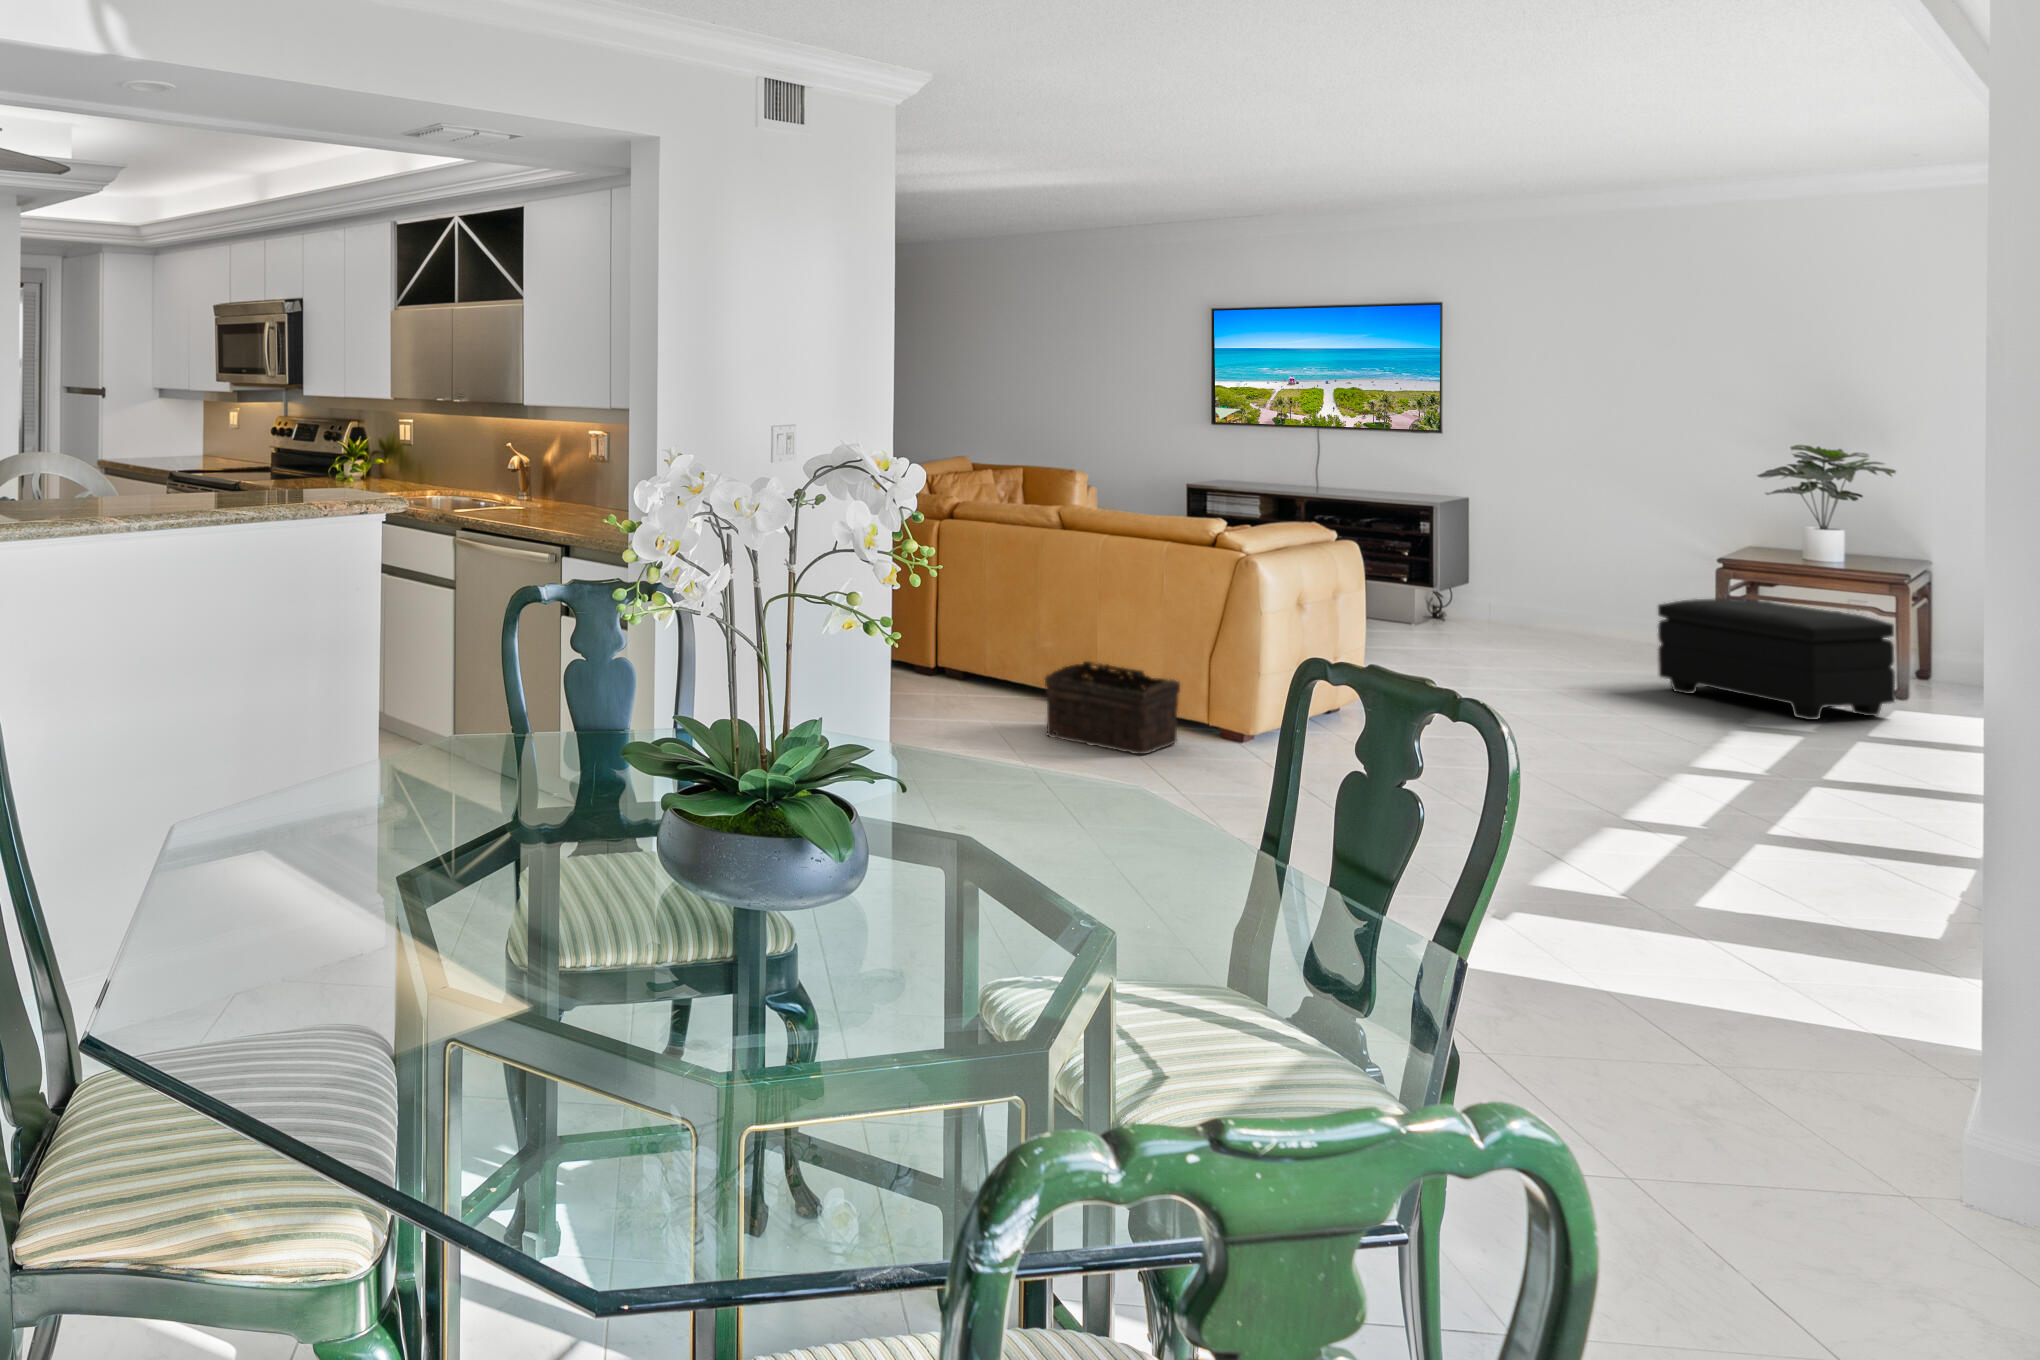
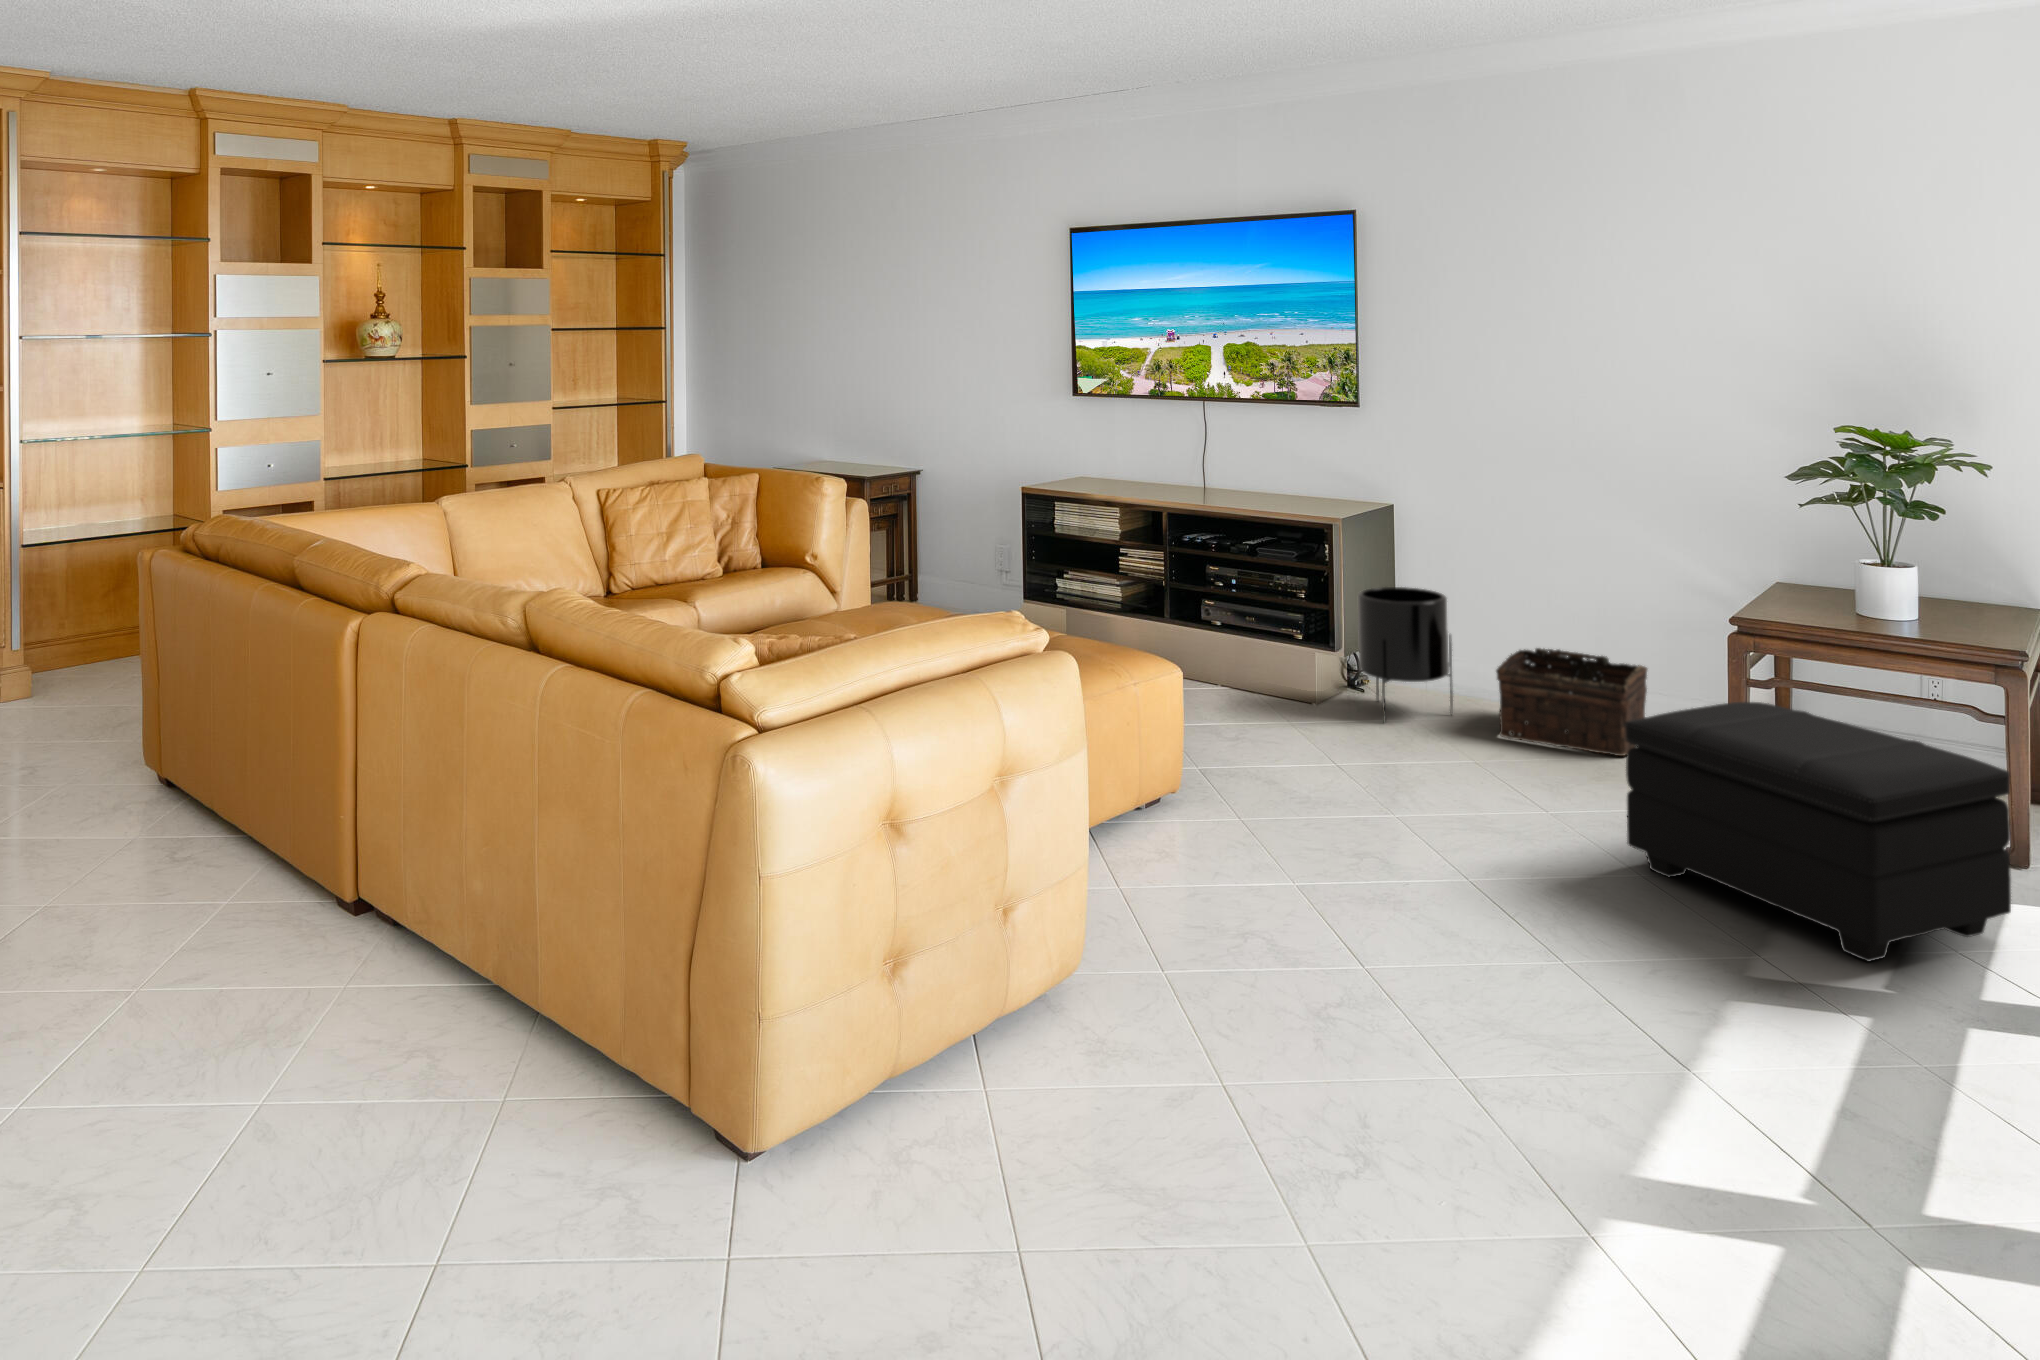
planter: none [1448,551,1516,636] -> present [1358,587,1453,722]
basket: present [1045,661,1180,754] -> present [1496,648,1647,756]

